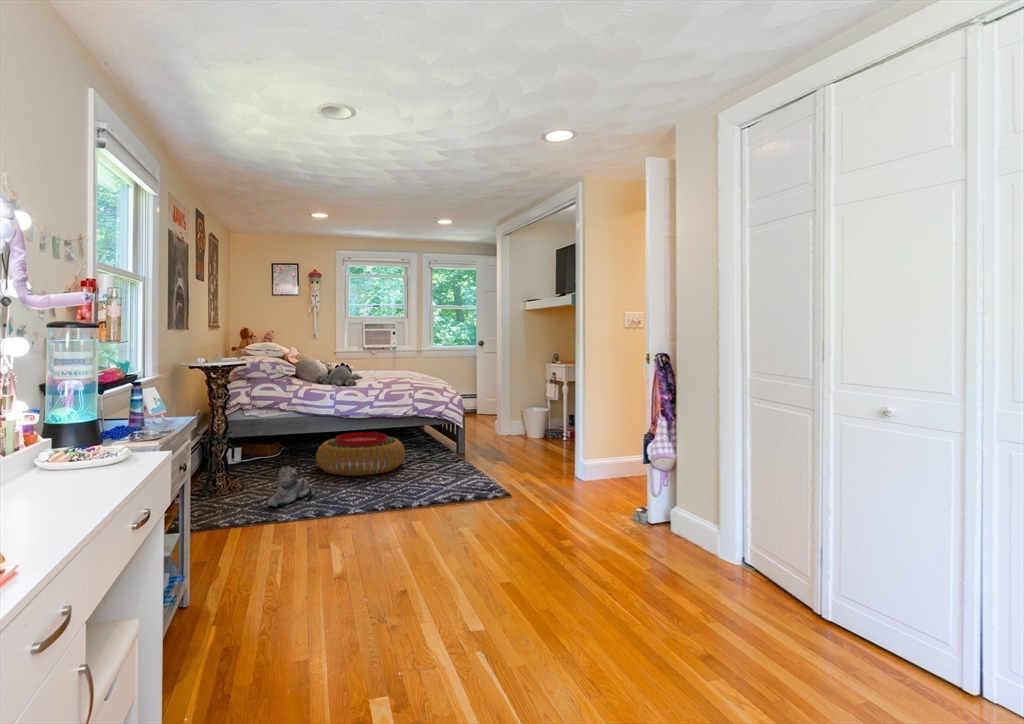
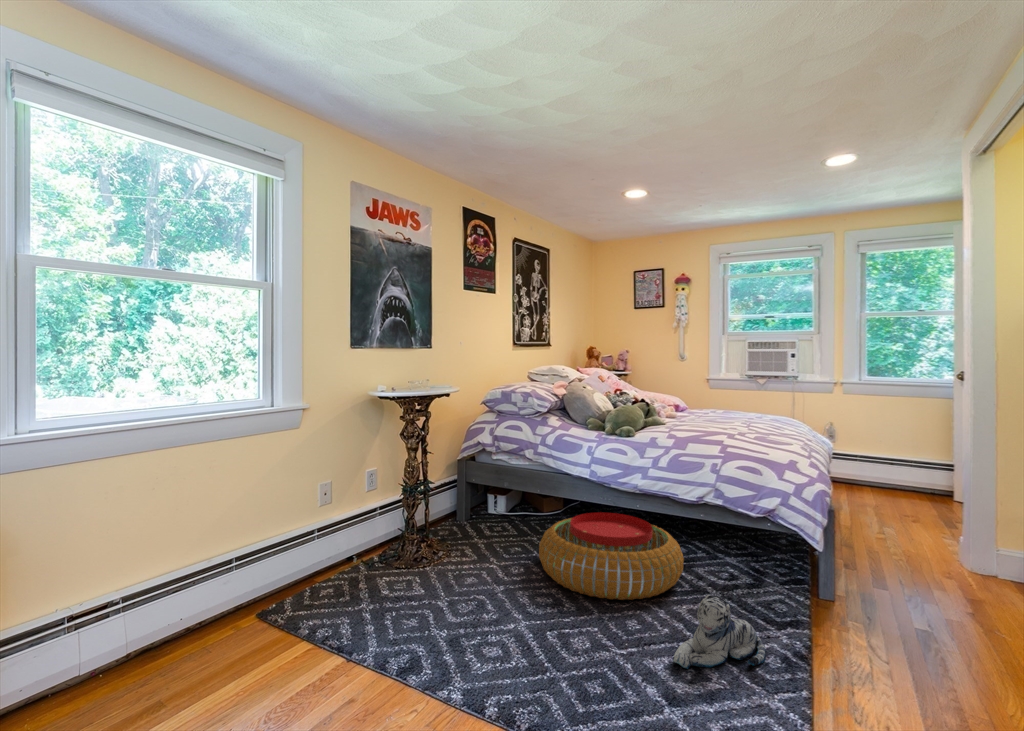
plush toy: present [268,467,315,507] -> present [673,595,766,669]

